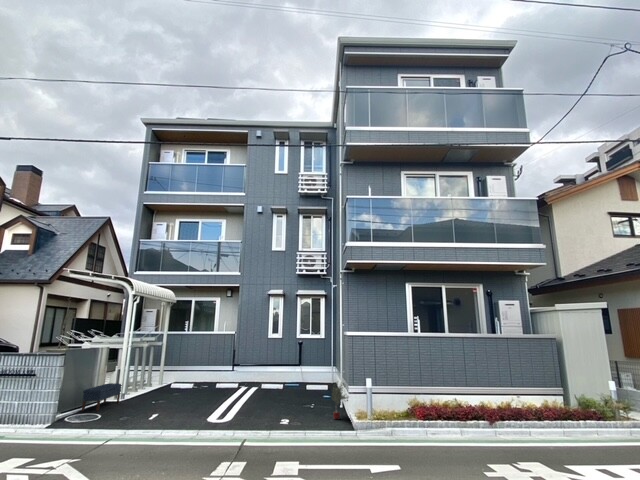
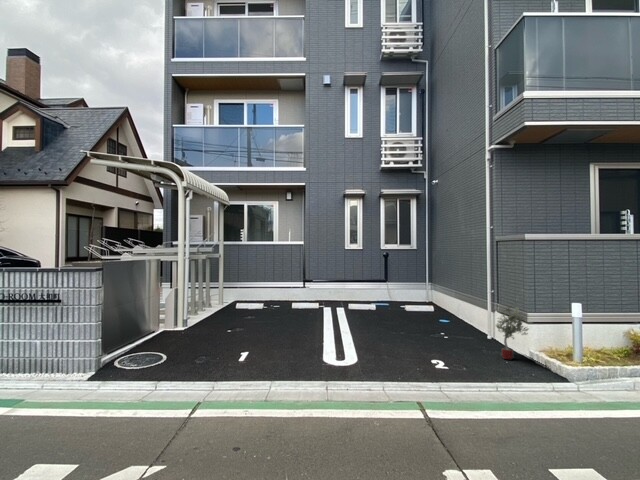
bench: present [82,383,122,412] -> none [133,307,181,347]

